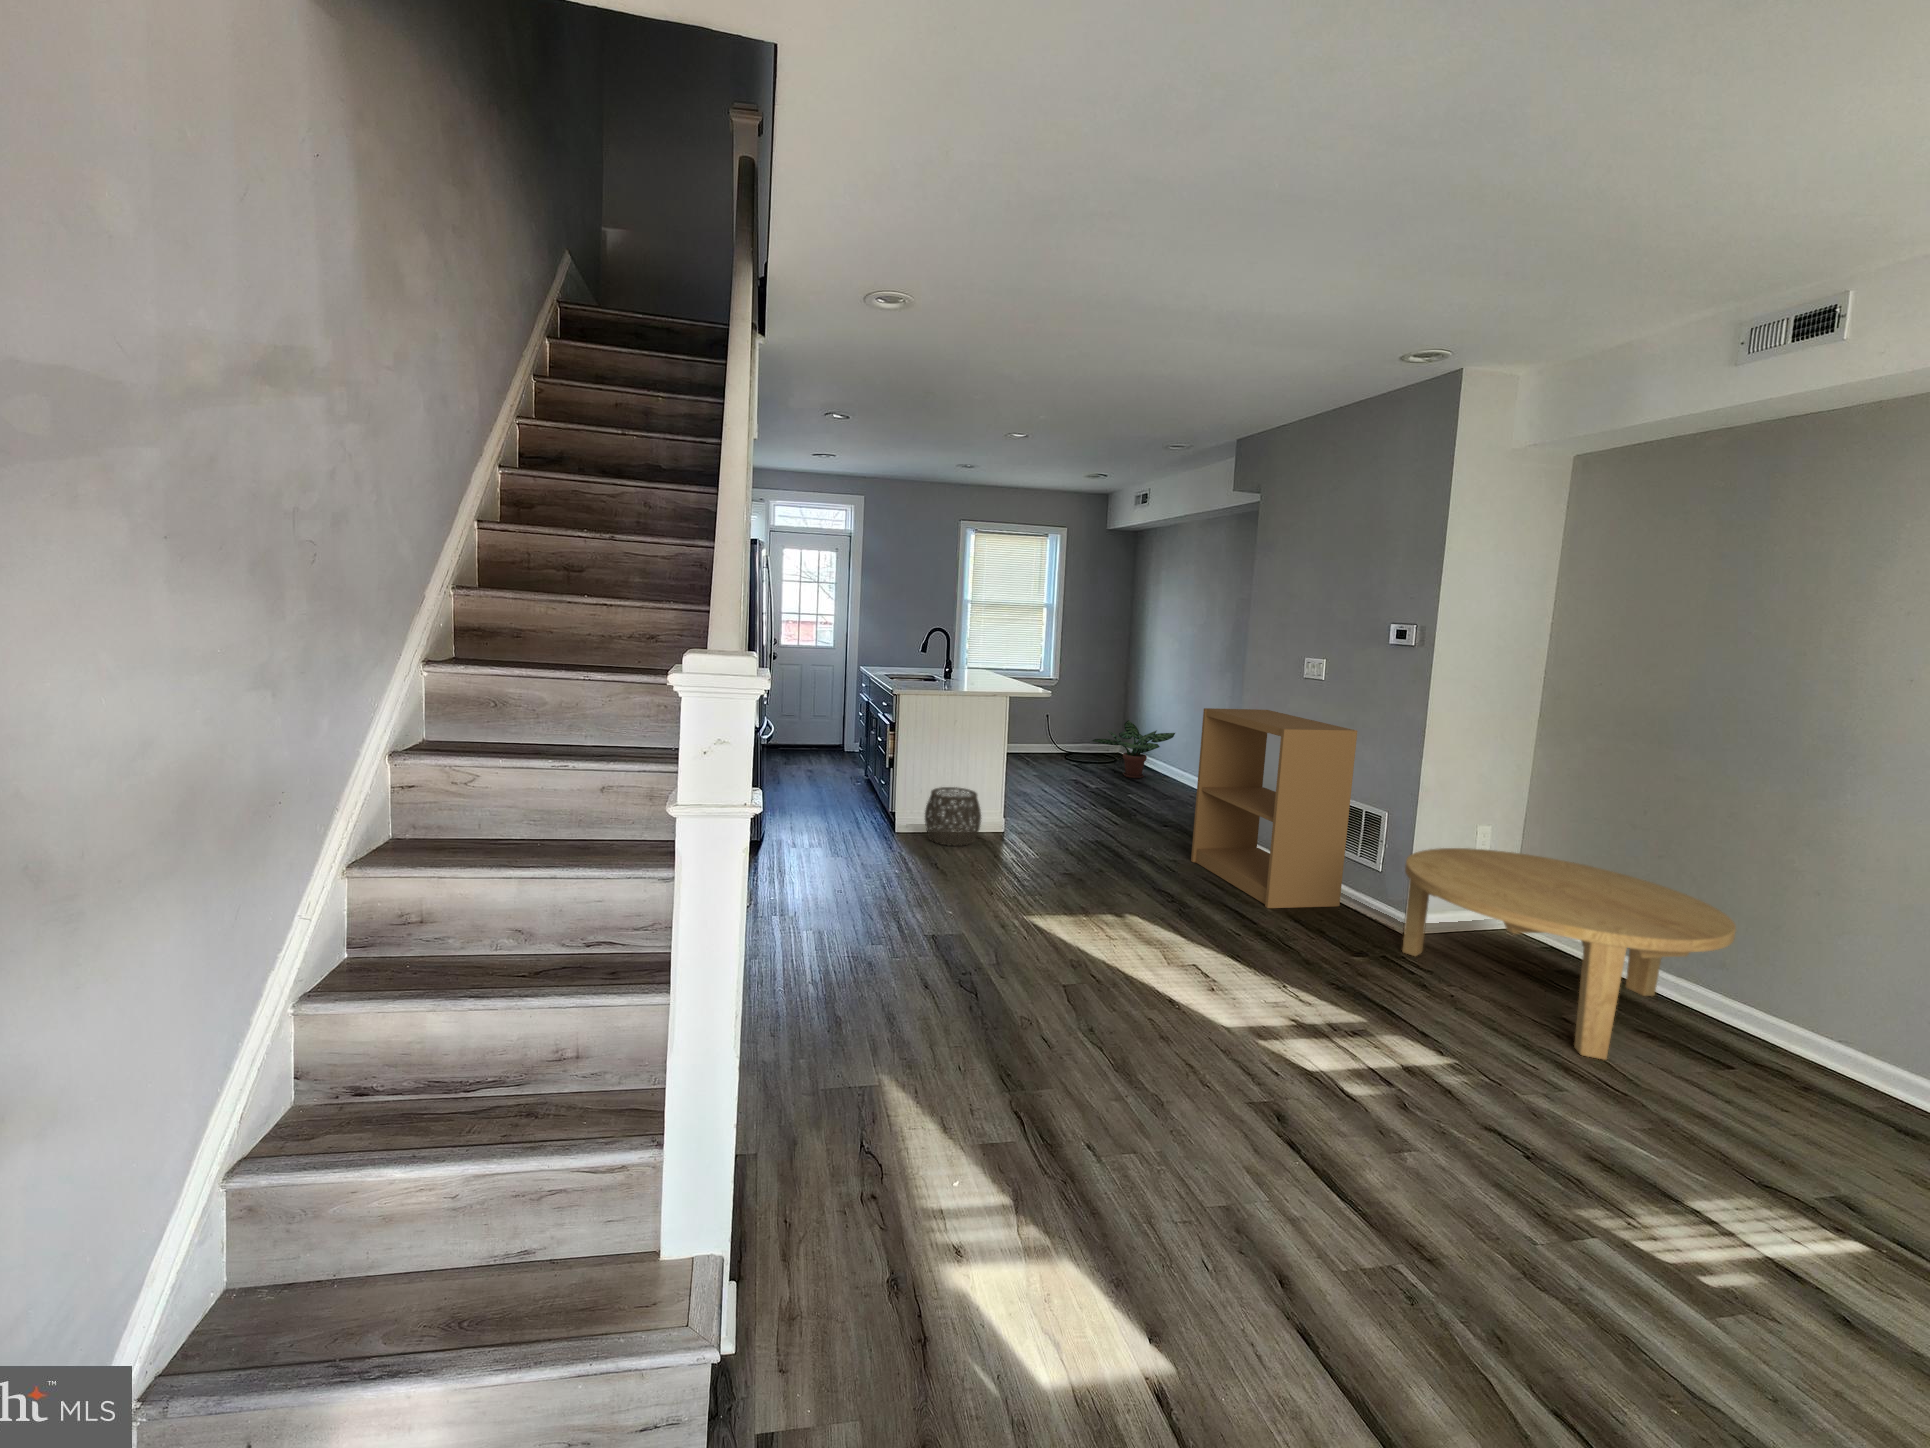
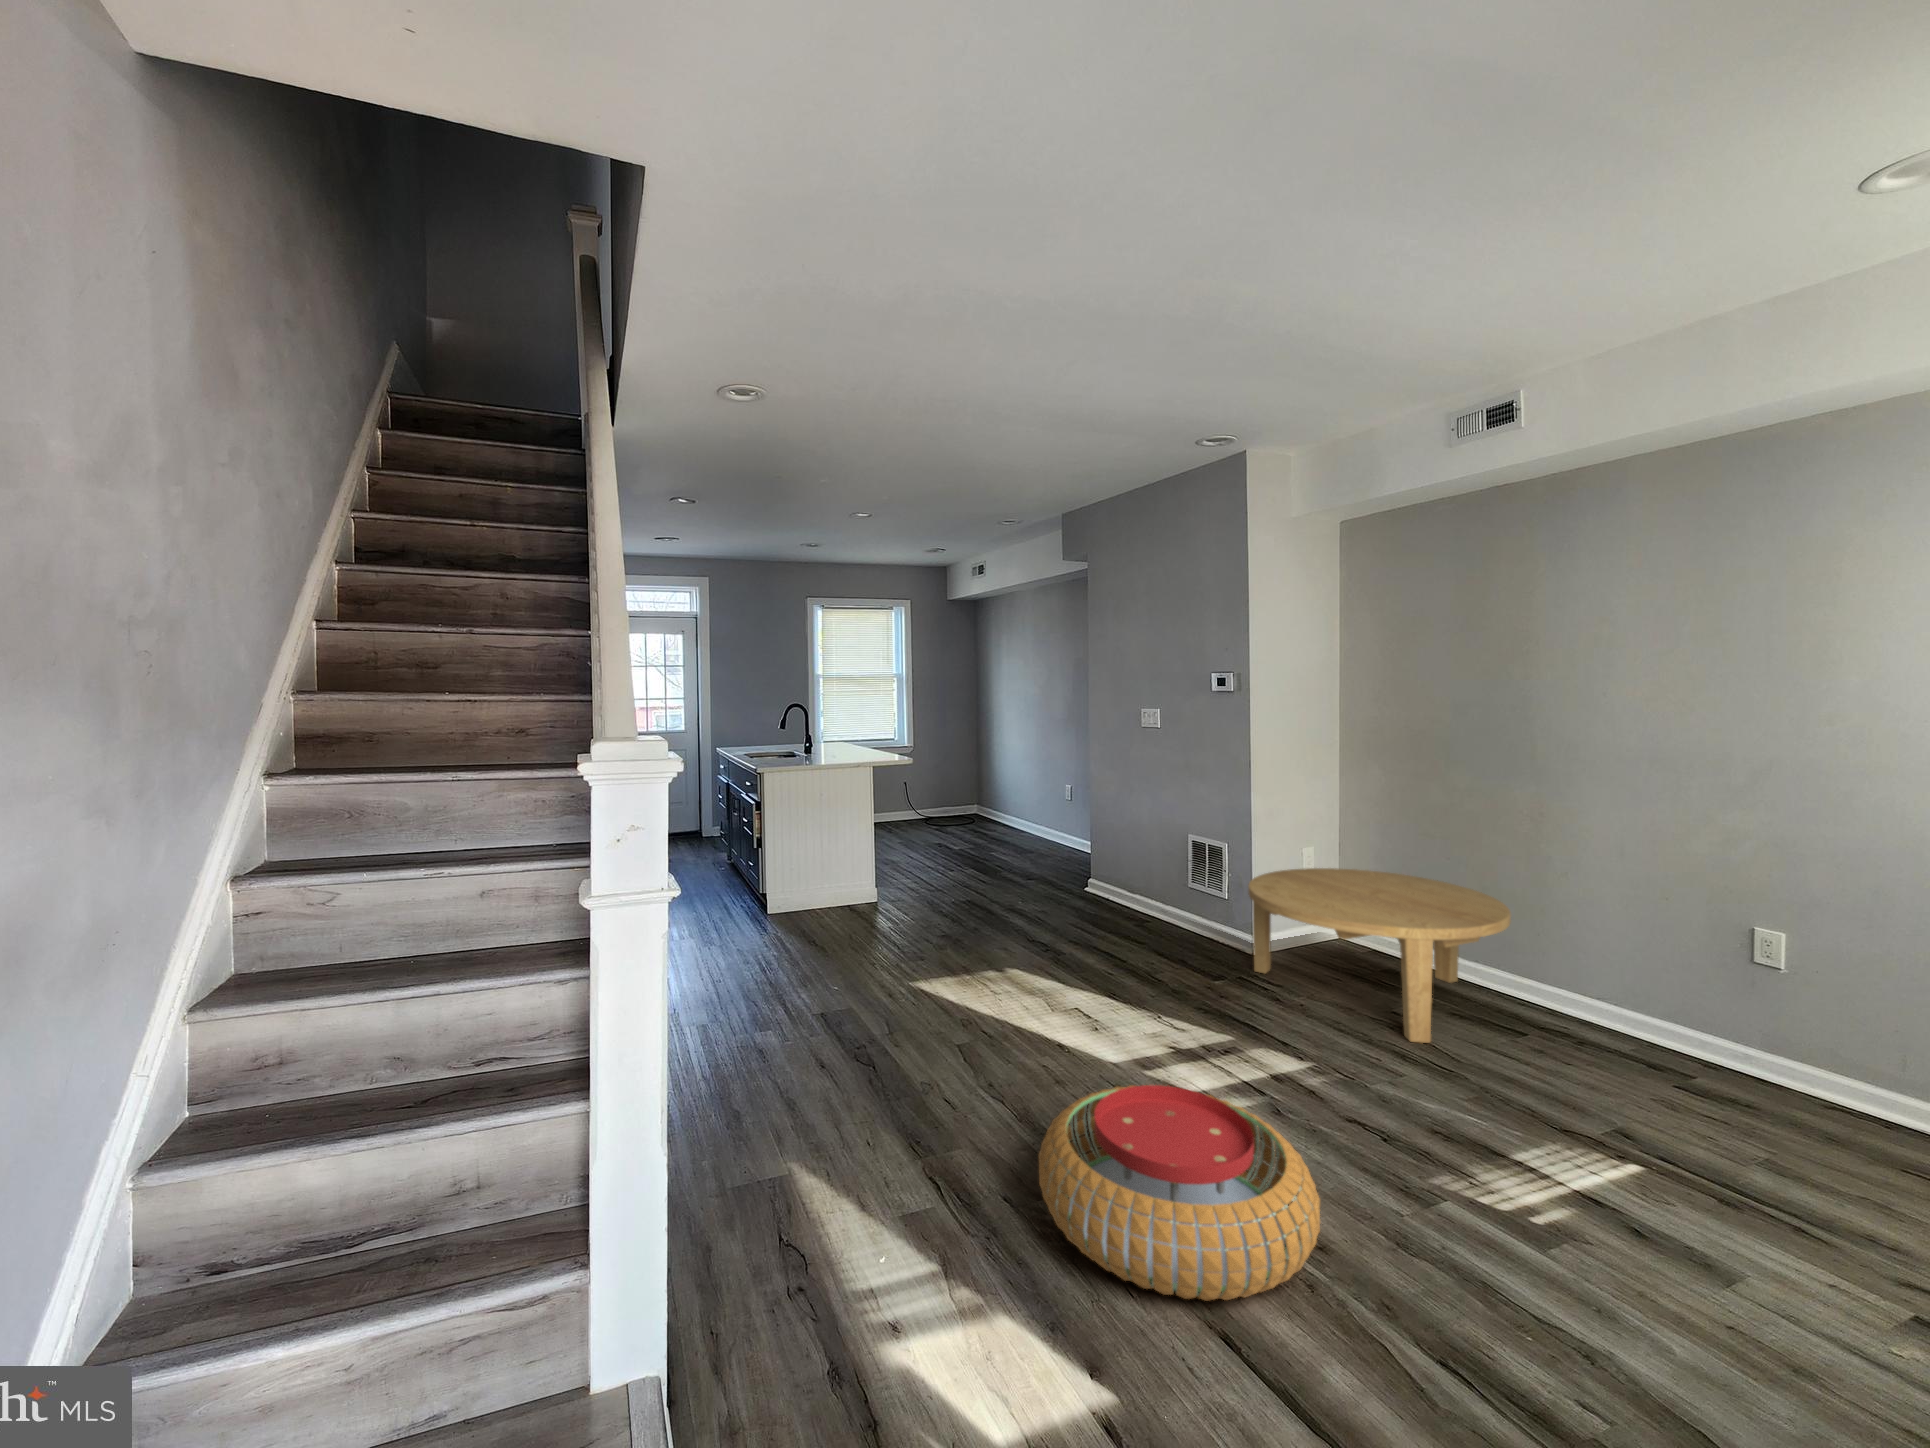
bookshelf: present [1191,708,1357,908] -> none [1057,759,1195,946]
potted plant: present [1092,720,1175,778] -> none [951,781,1029,837]
woven basket: present [925,787,982,846] -> none [798,862,857,922]
pouf: none [1123,1055,1436,1295] -> present [1039,1085,1320,1301]

